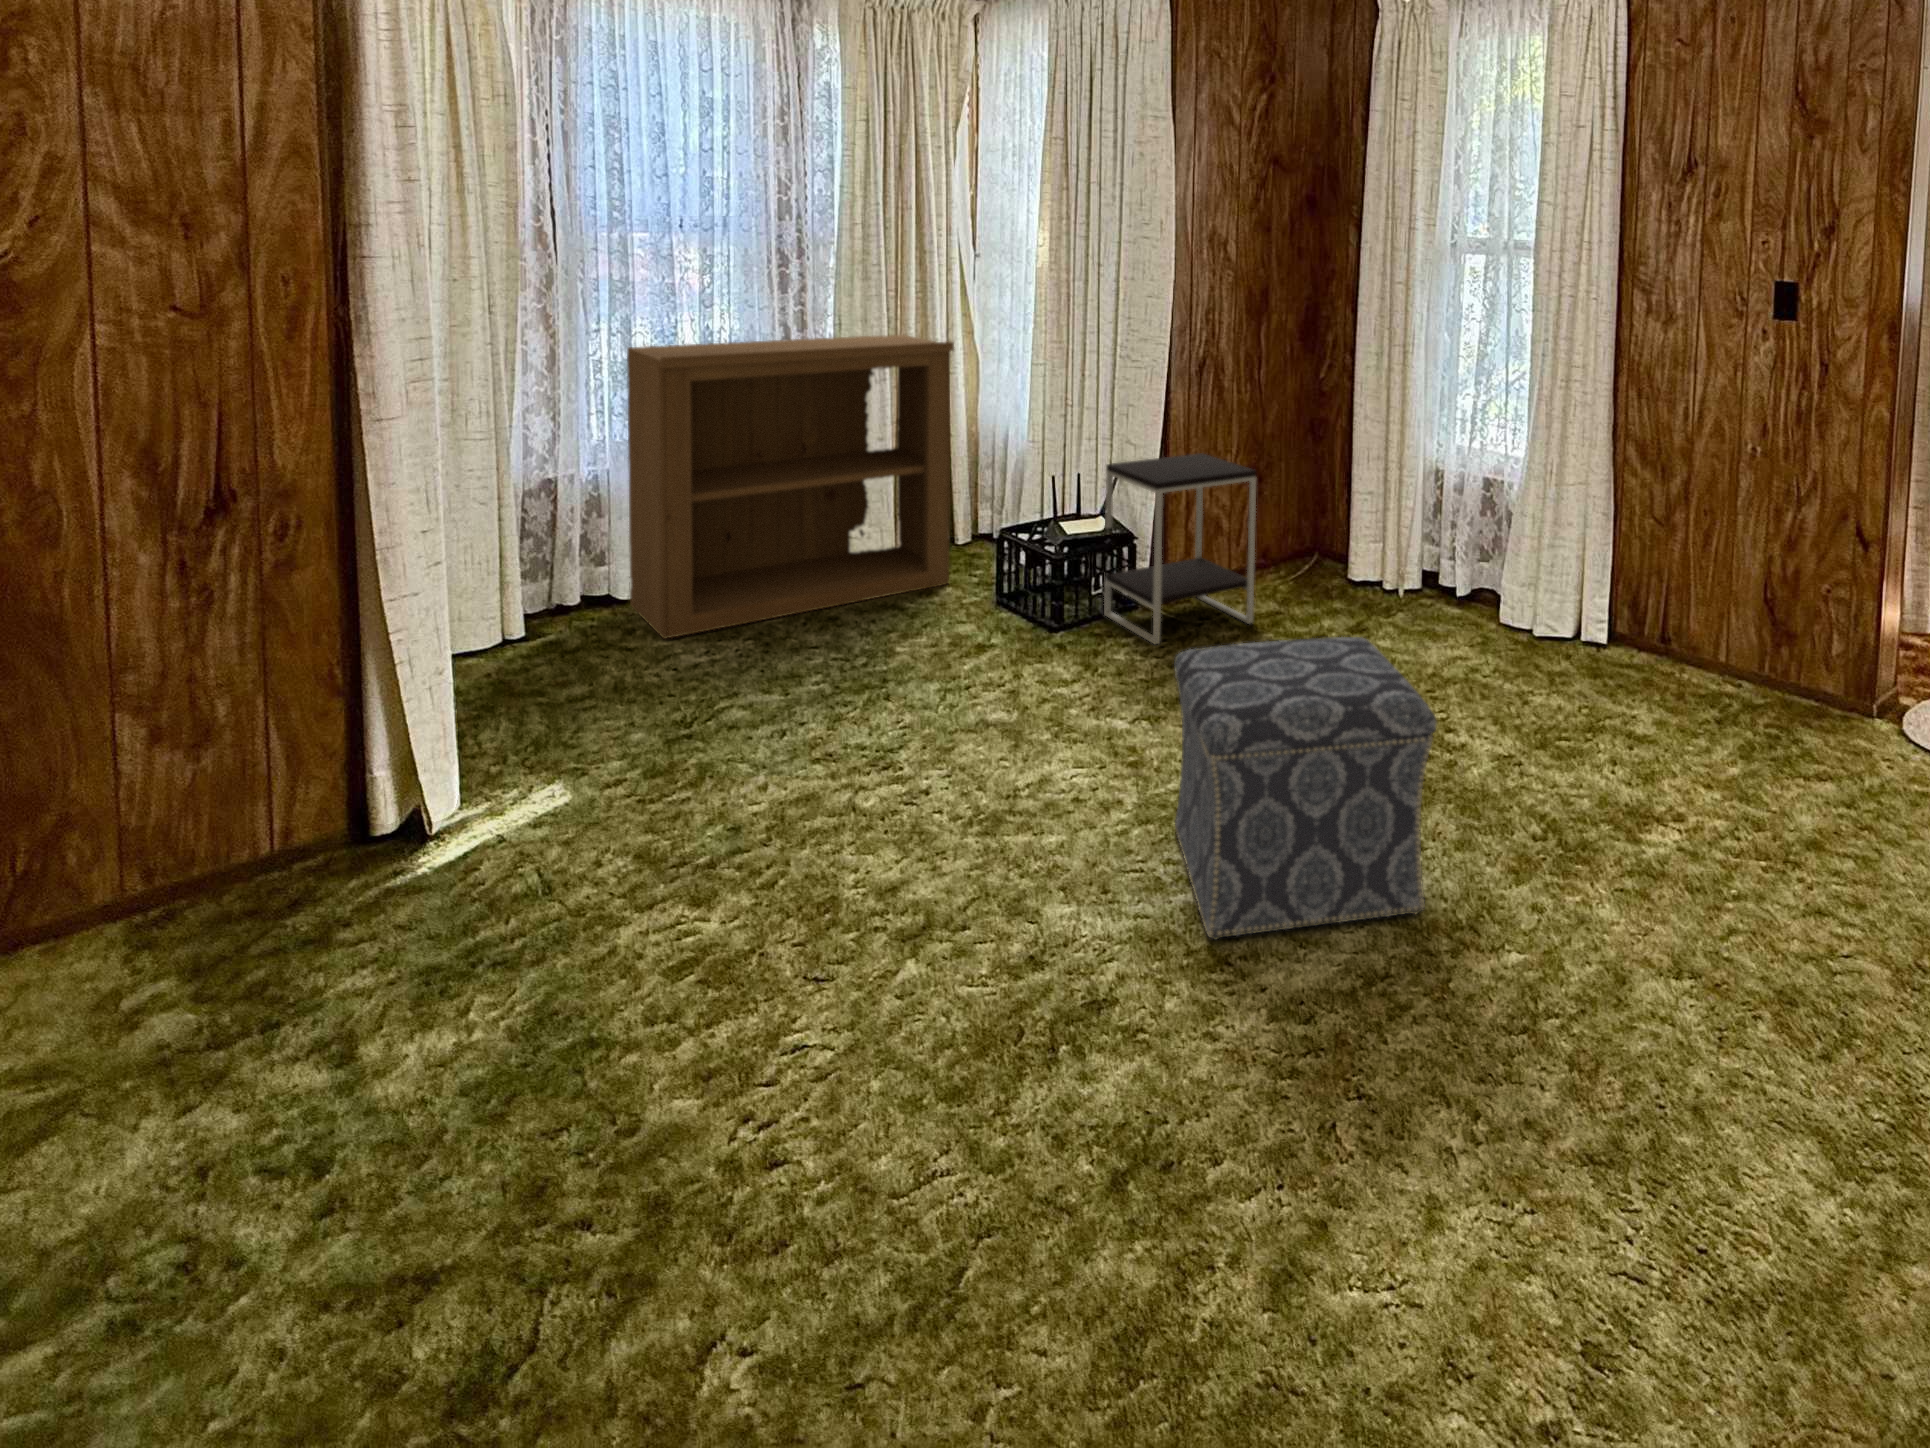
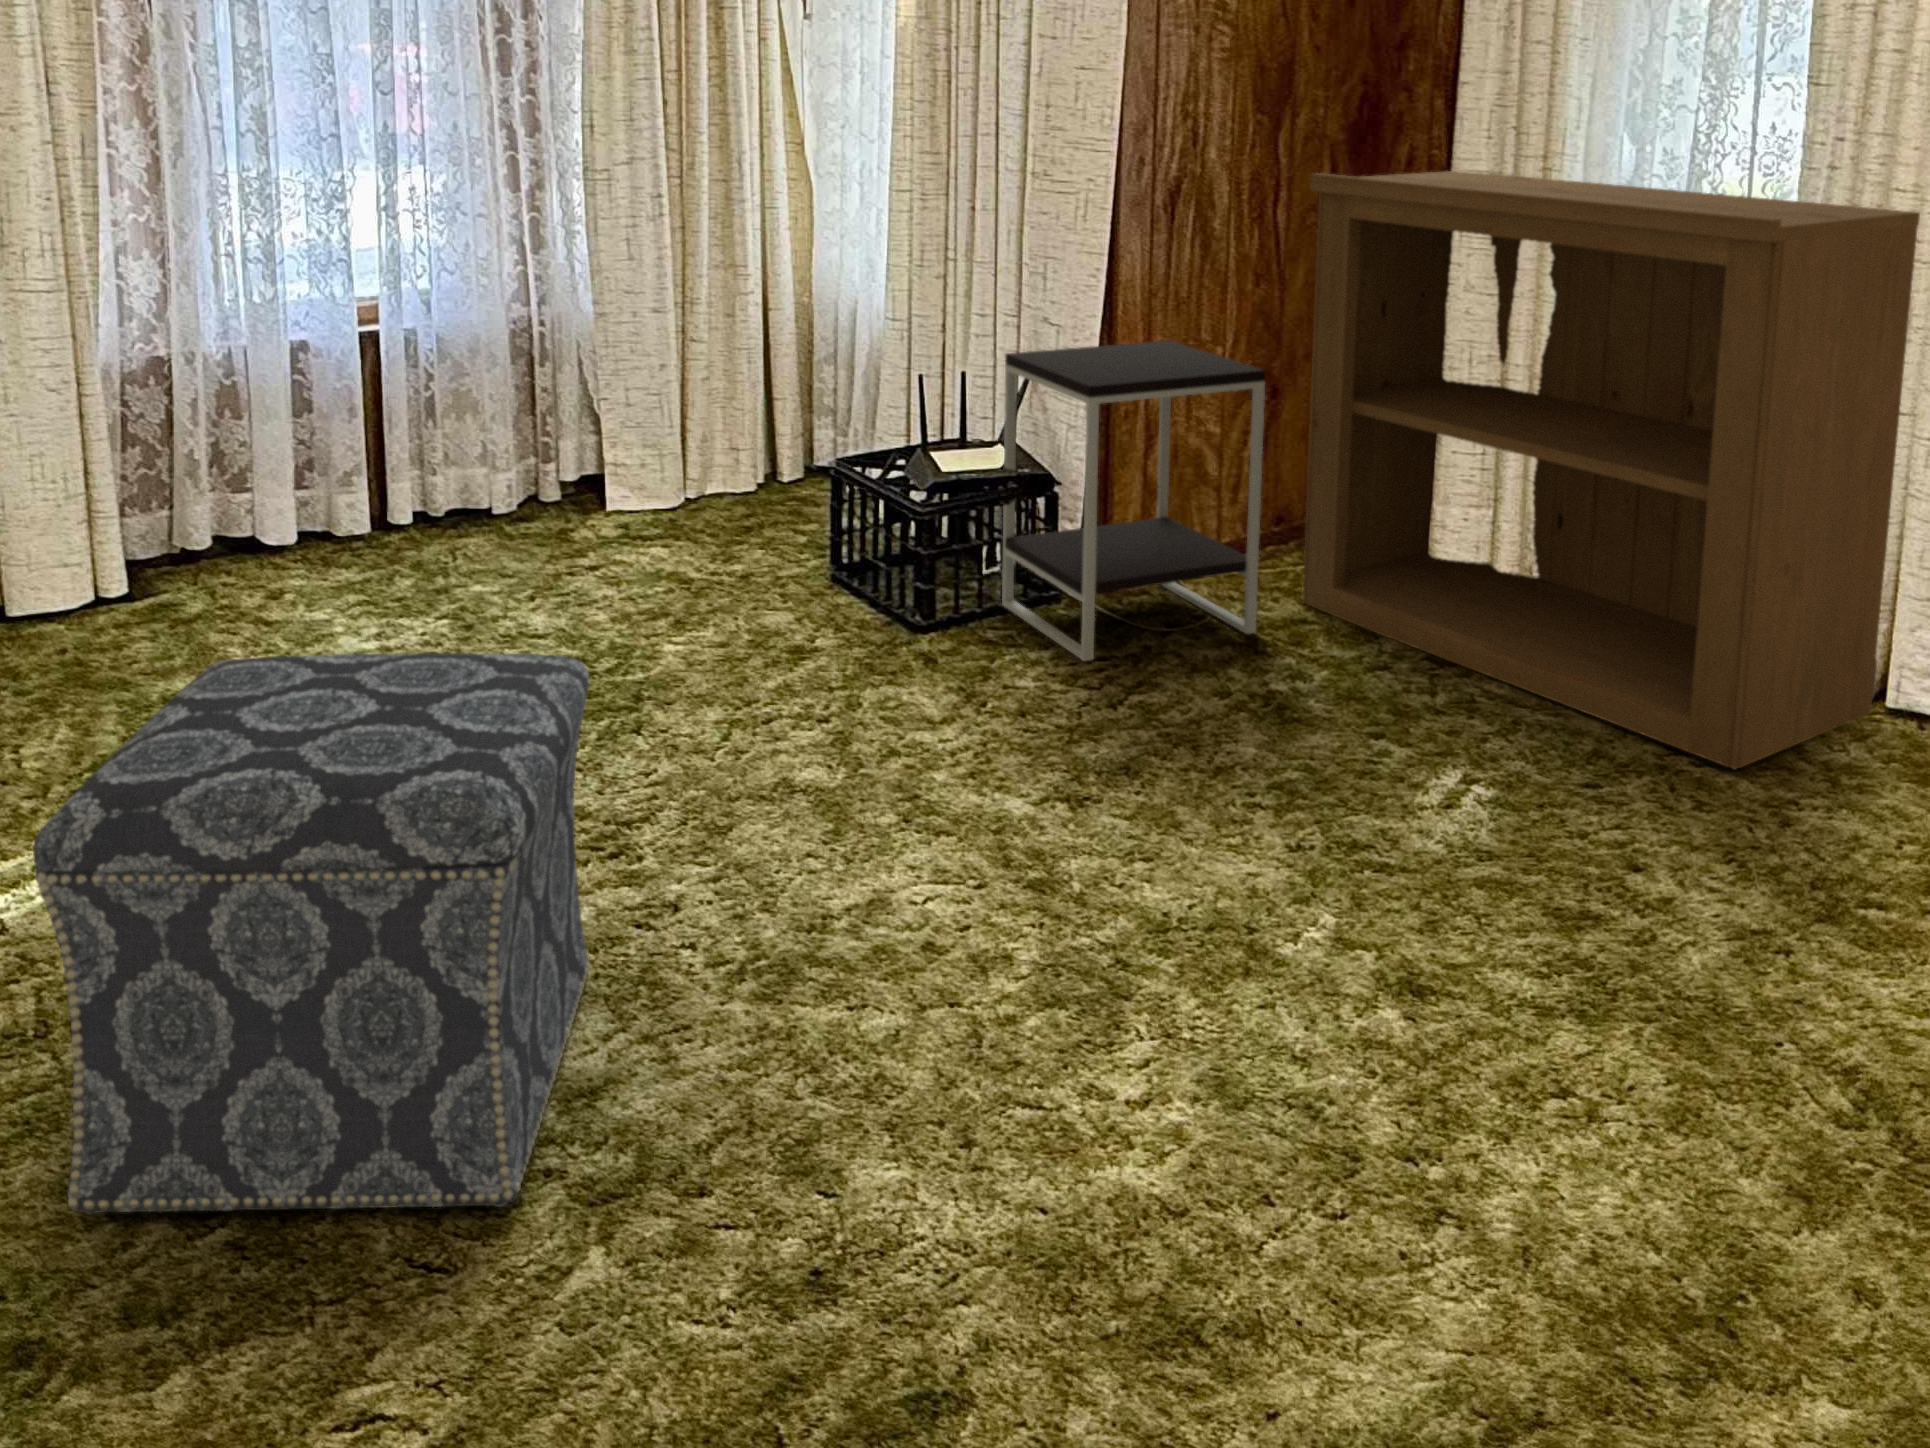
bookshelf: present [627,335,954,639] -> present [1303,171,1920,769]
ottoman: present [1174,637,1436,939] -> present [33,653,590,1214]

